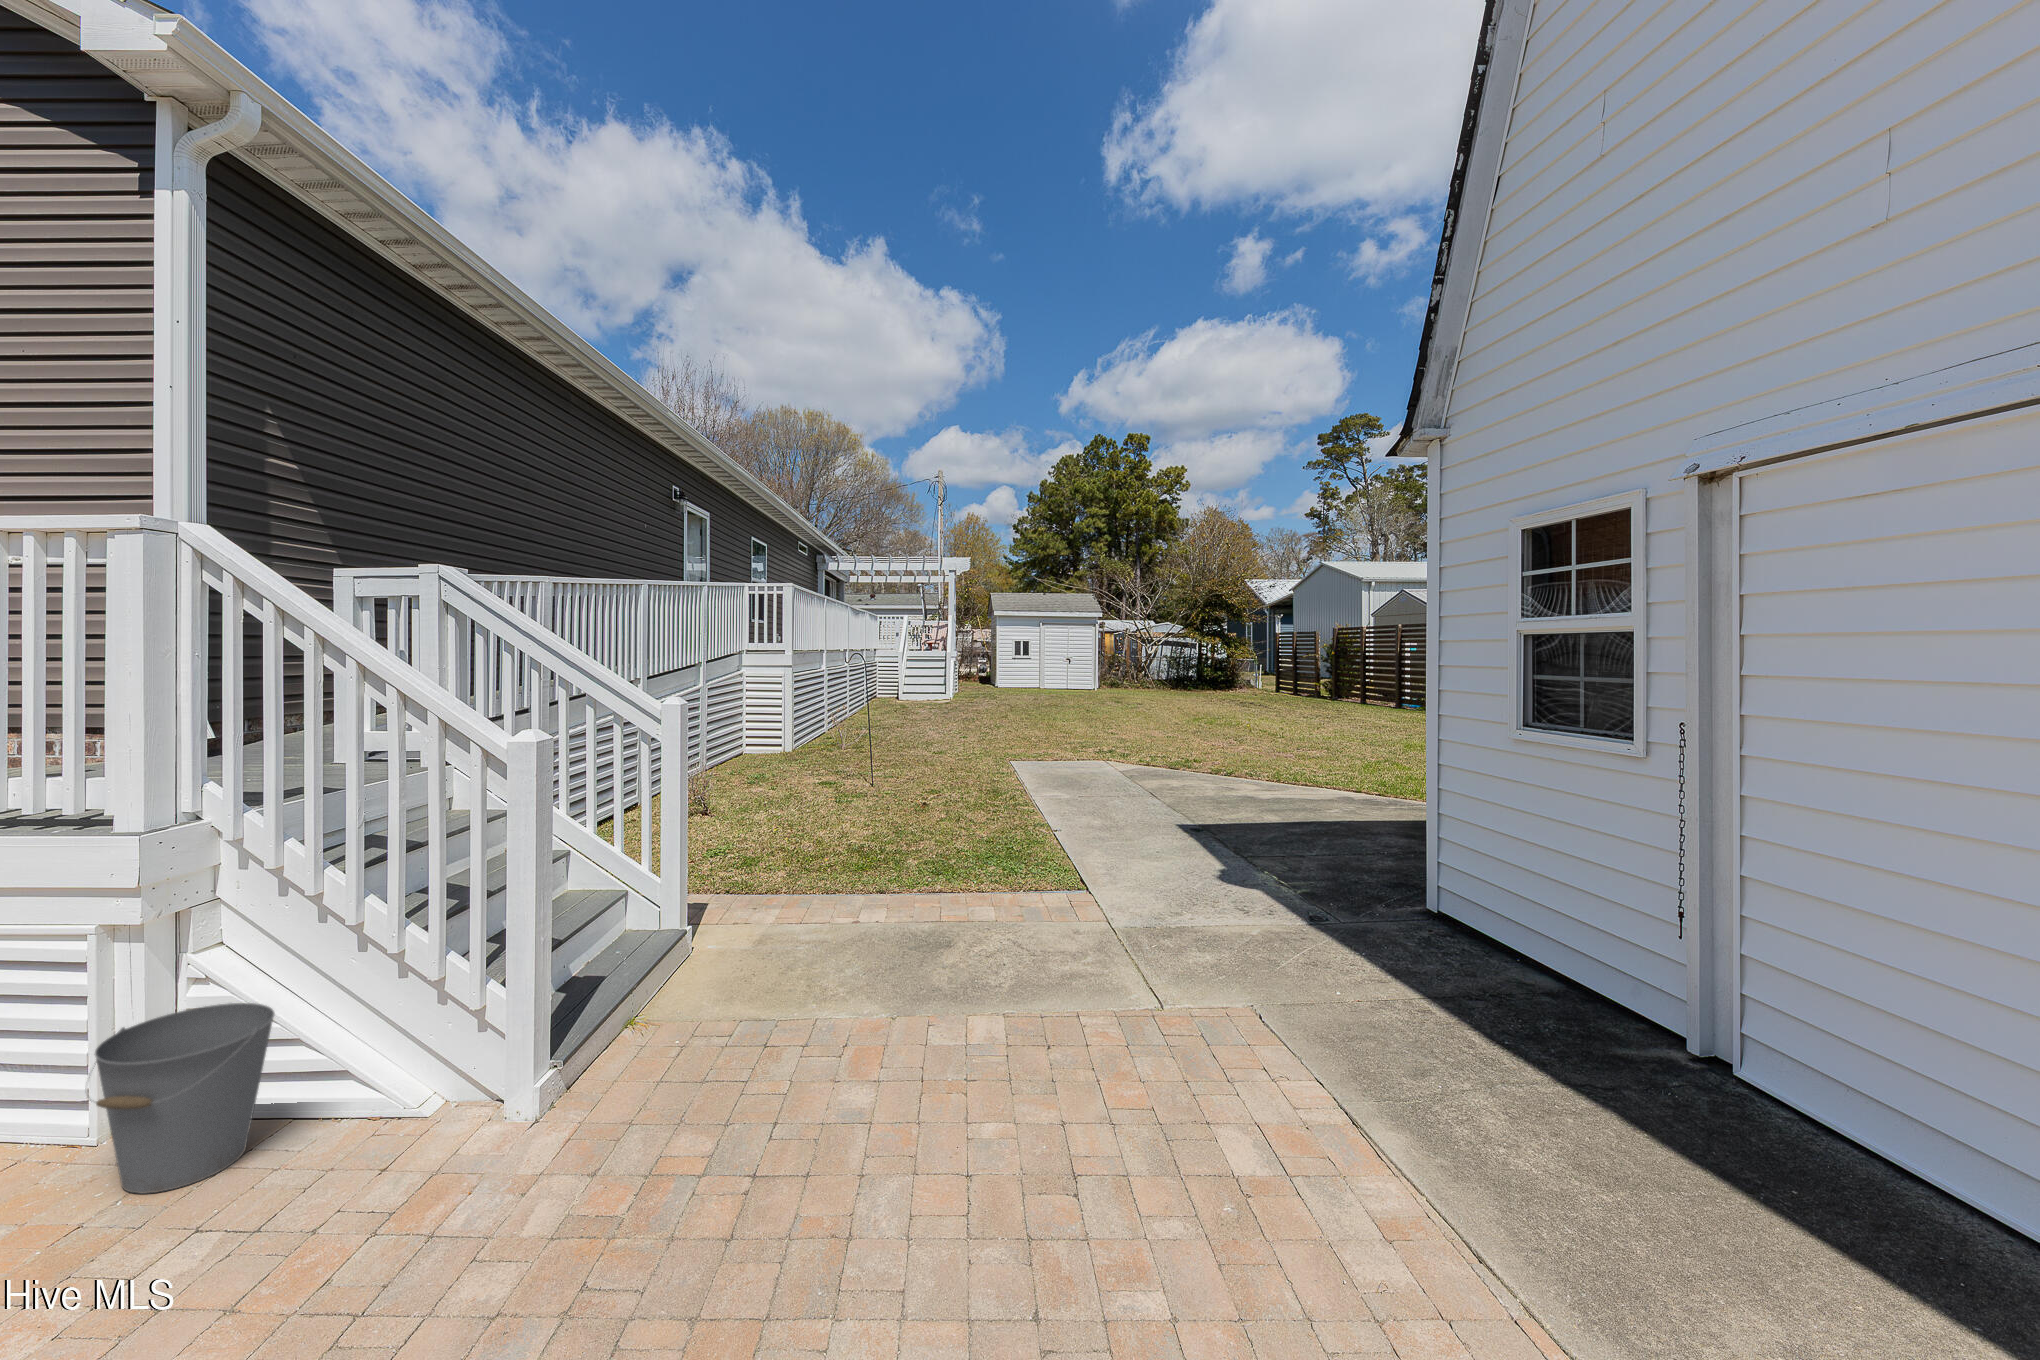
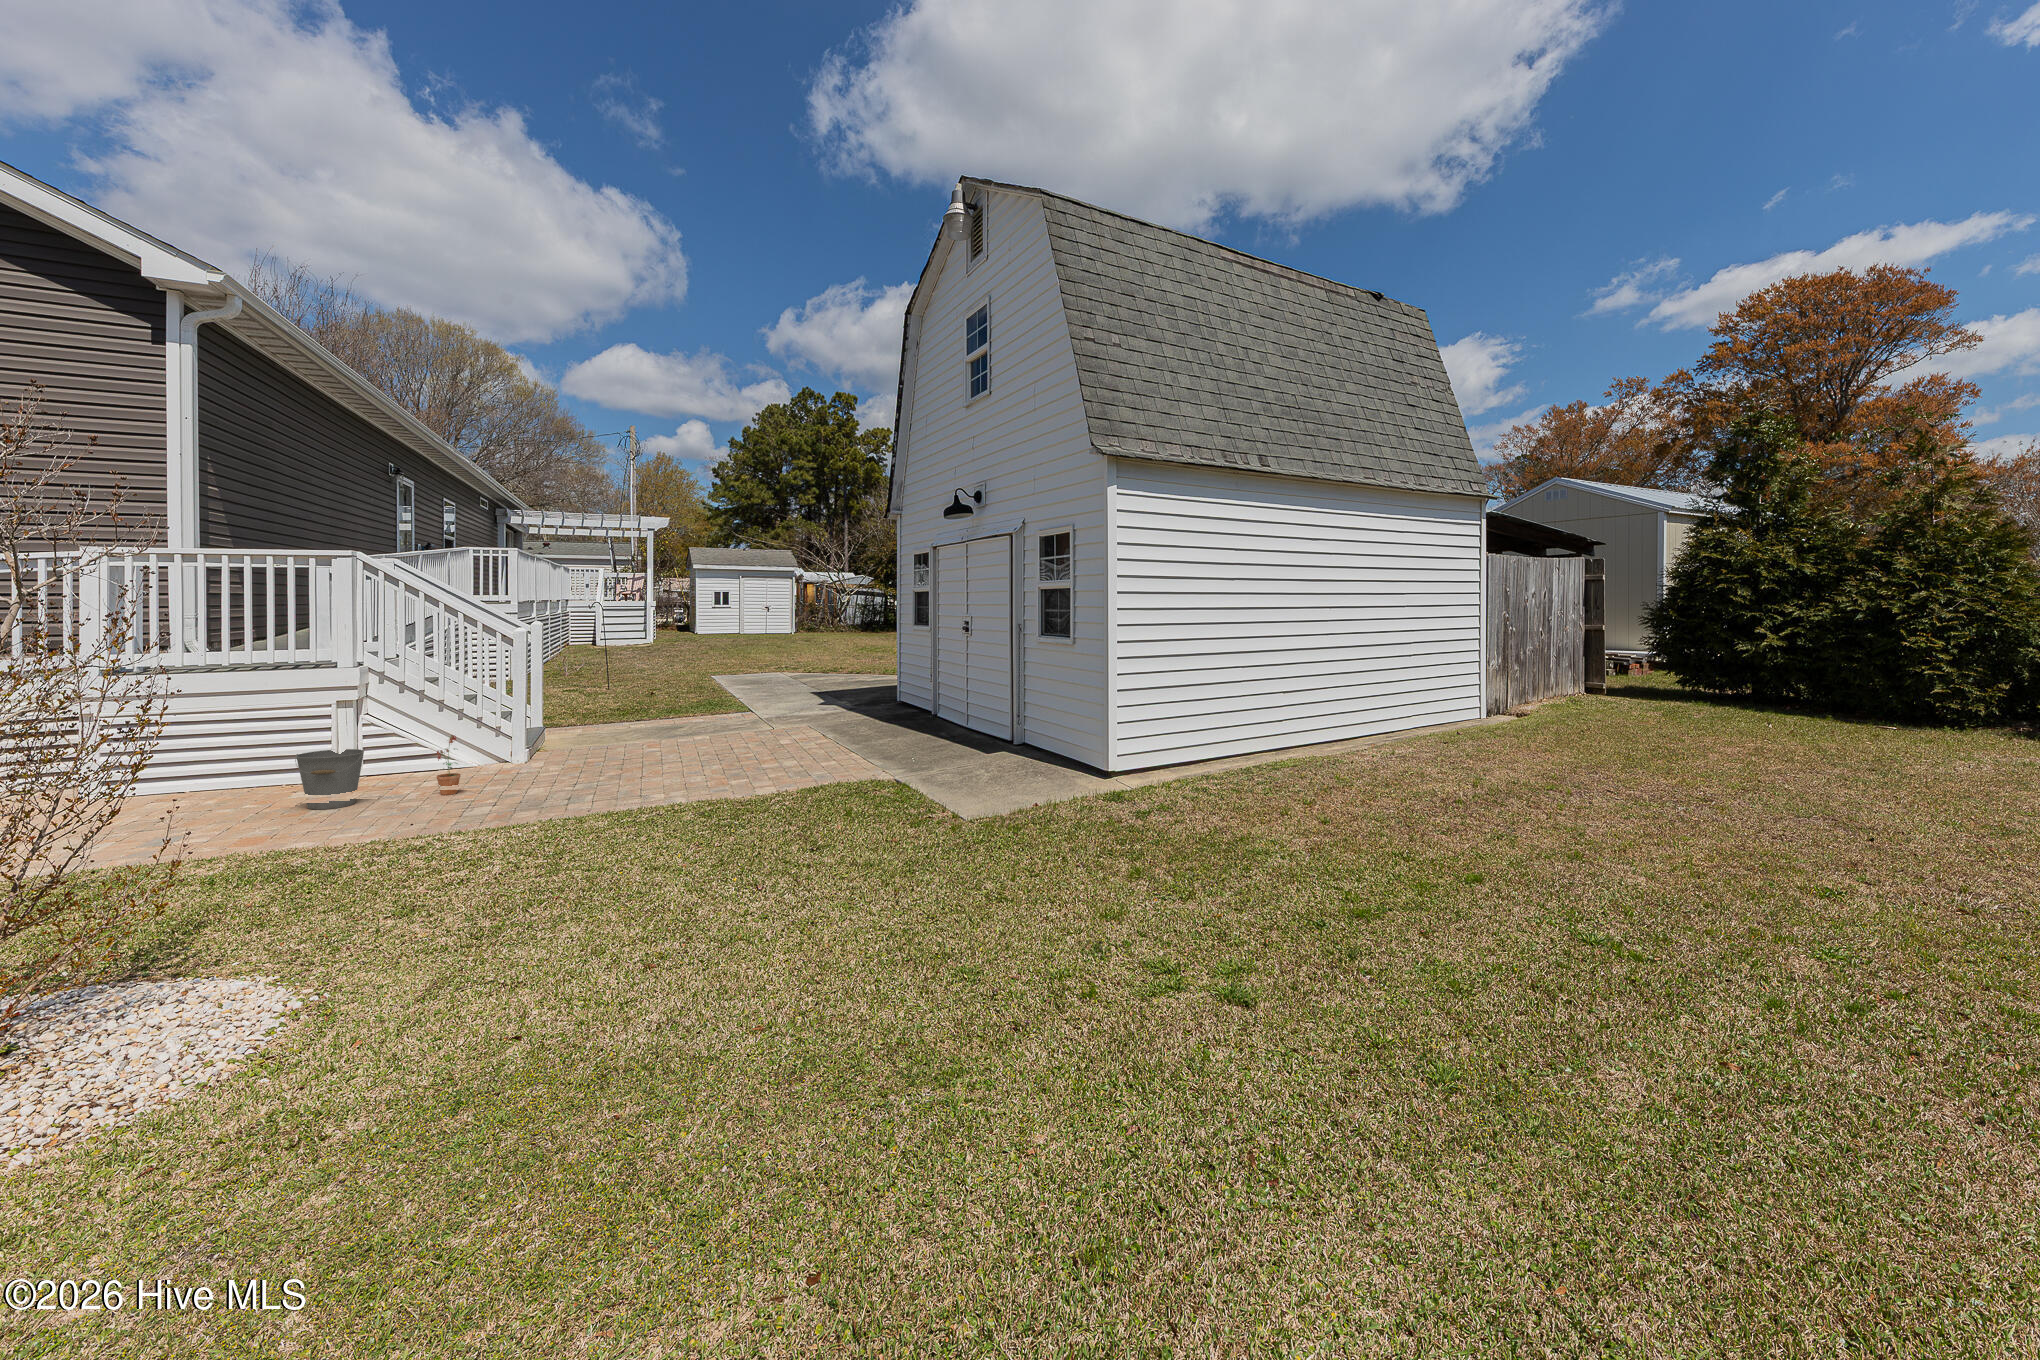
potted plant: none [417,979,486,1148] -> present [437,735,461,795]

